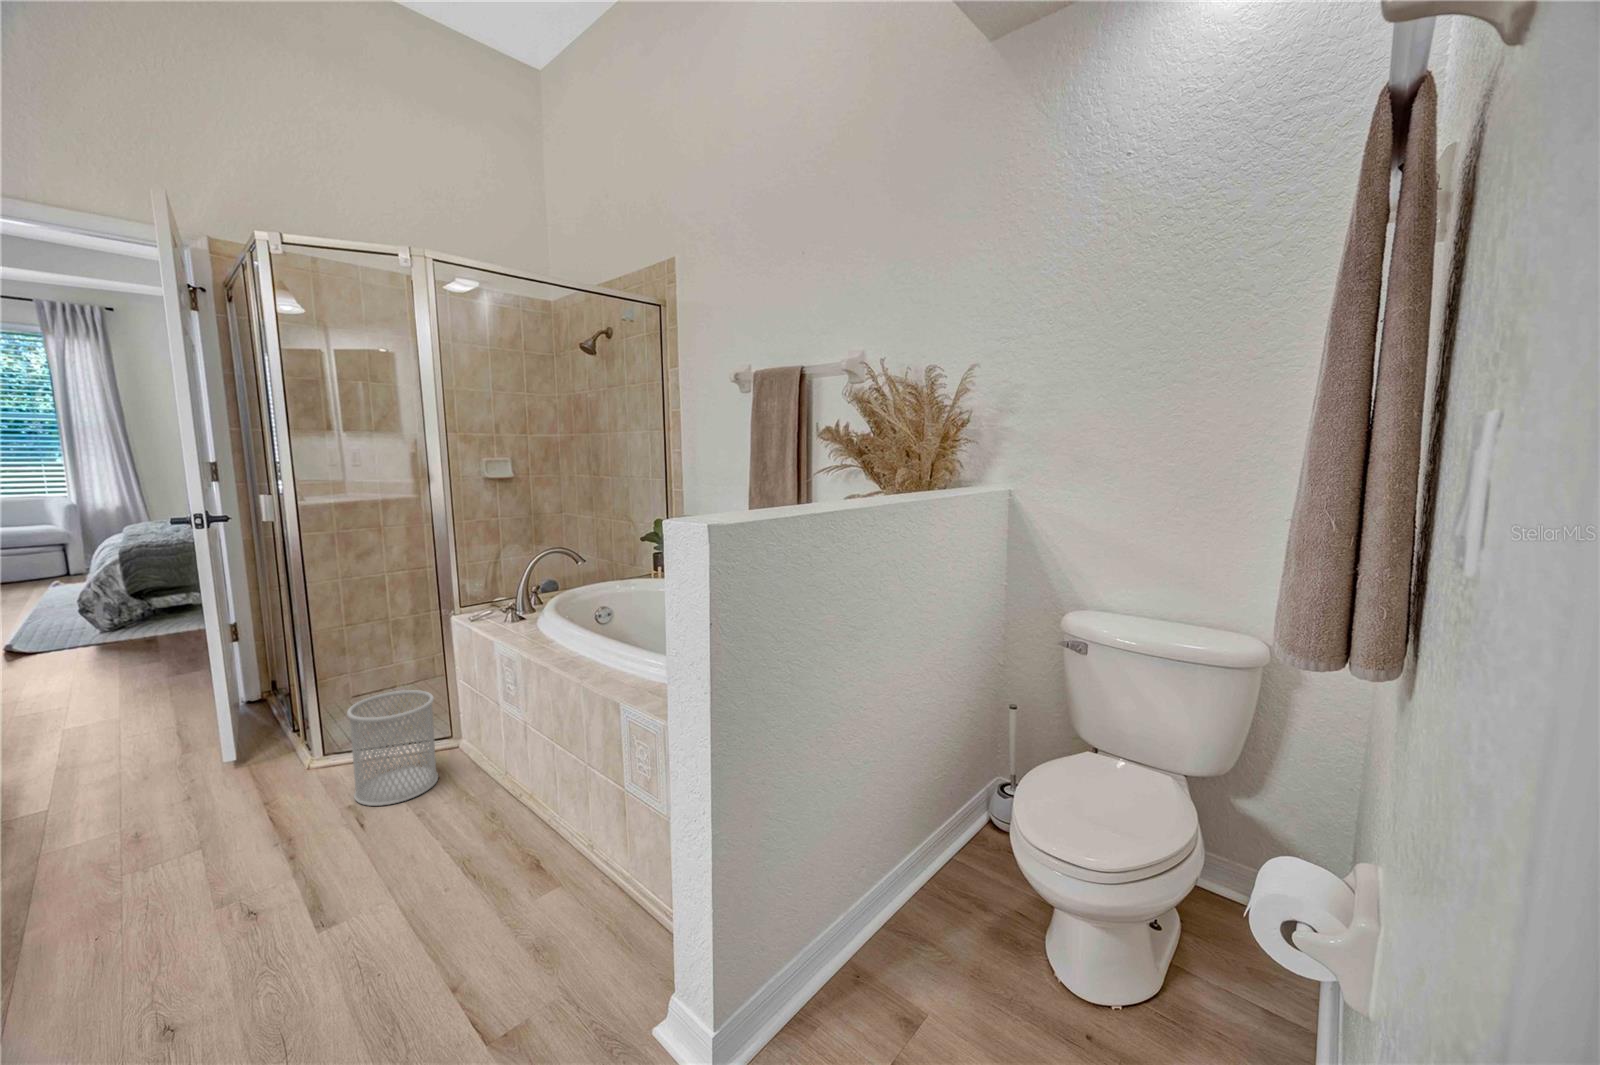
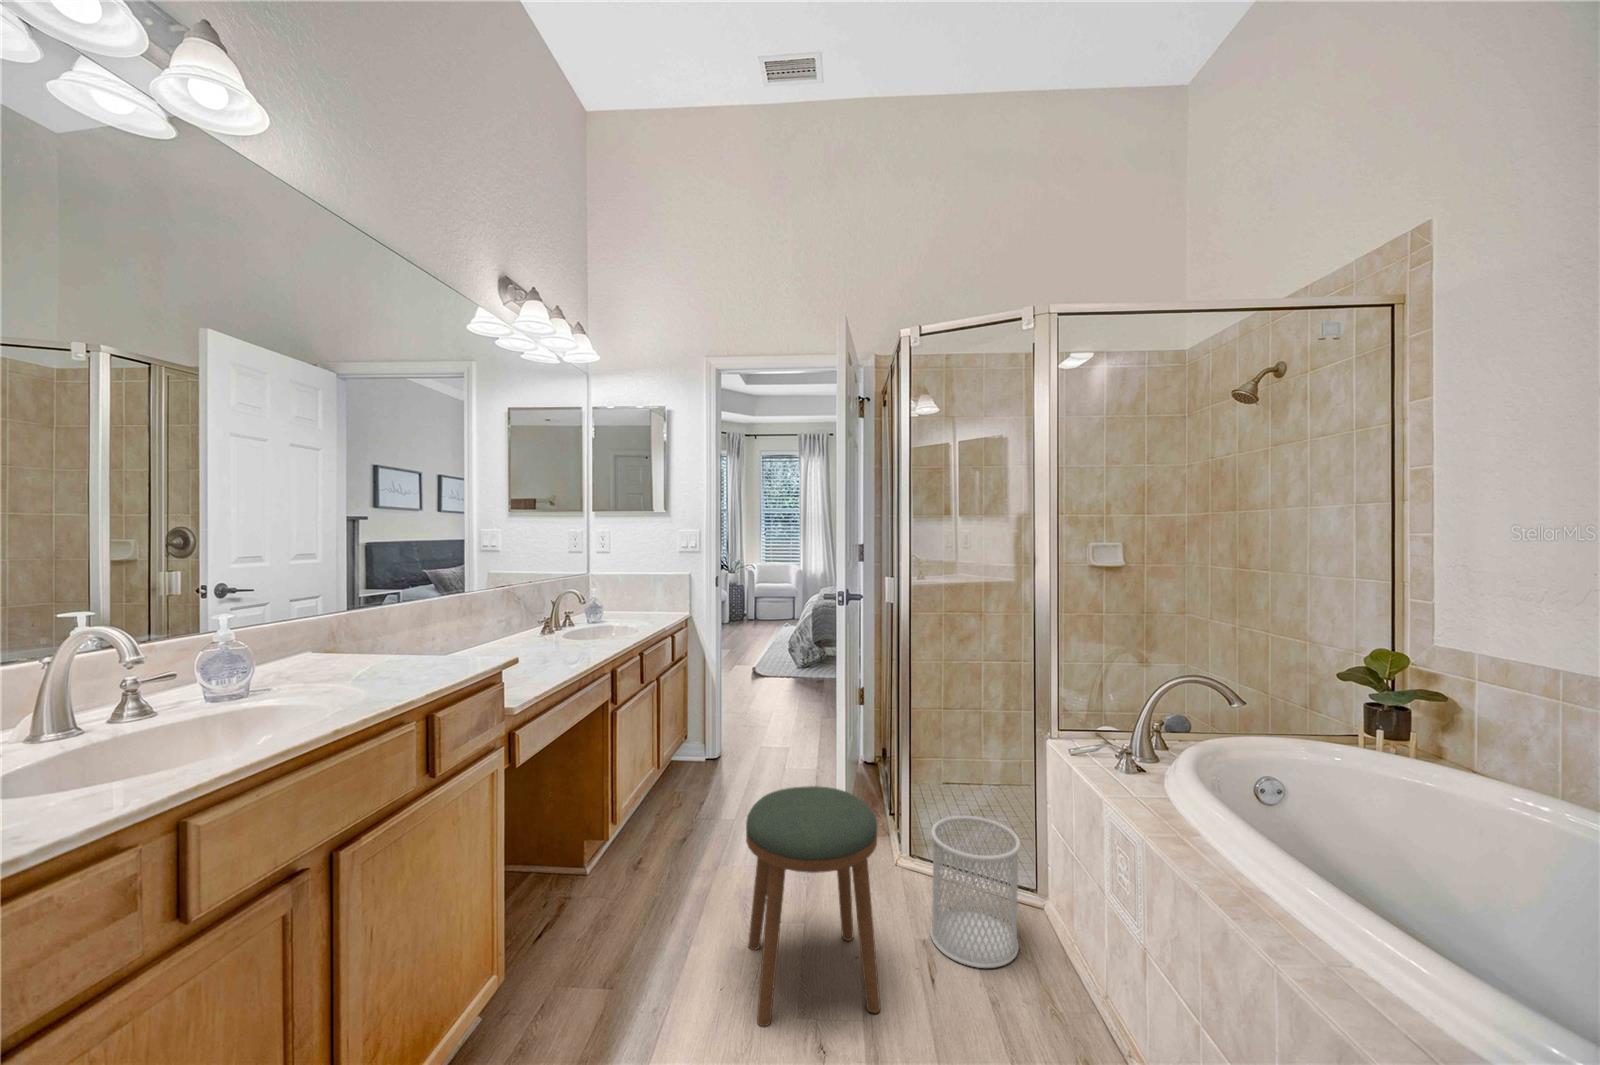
stool: none [108,700,311,933] -> present [746,786,880,1026]

